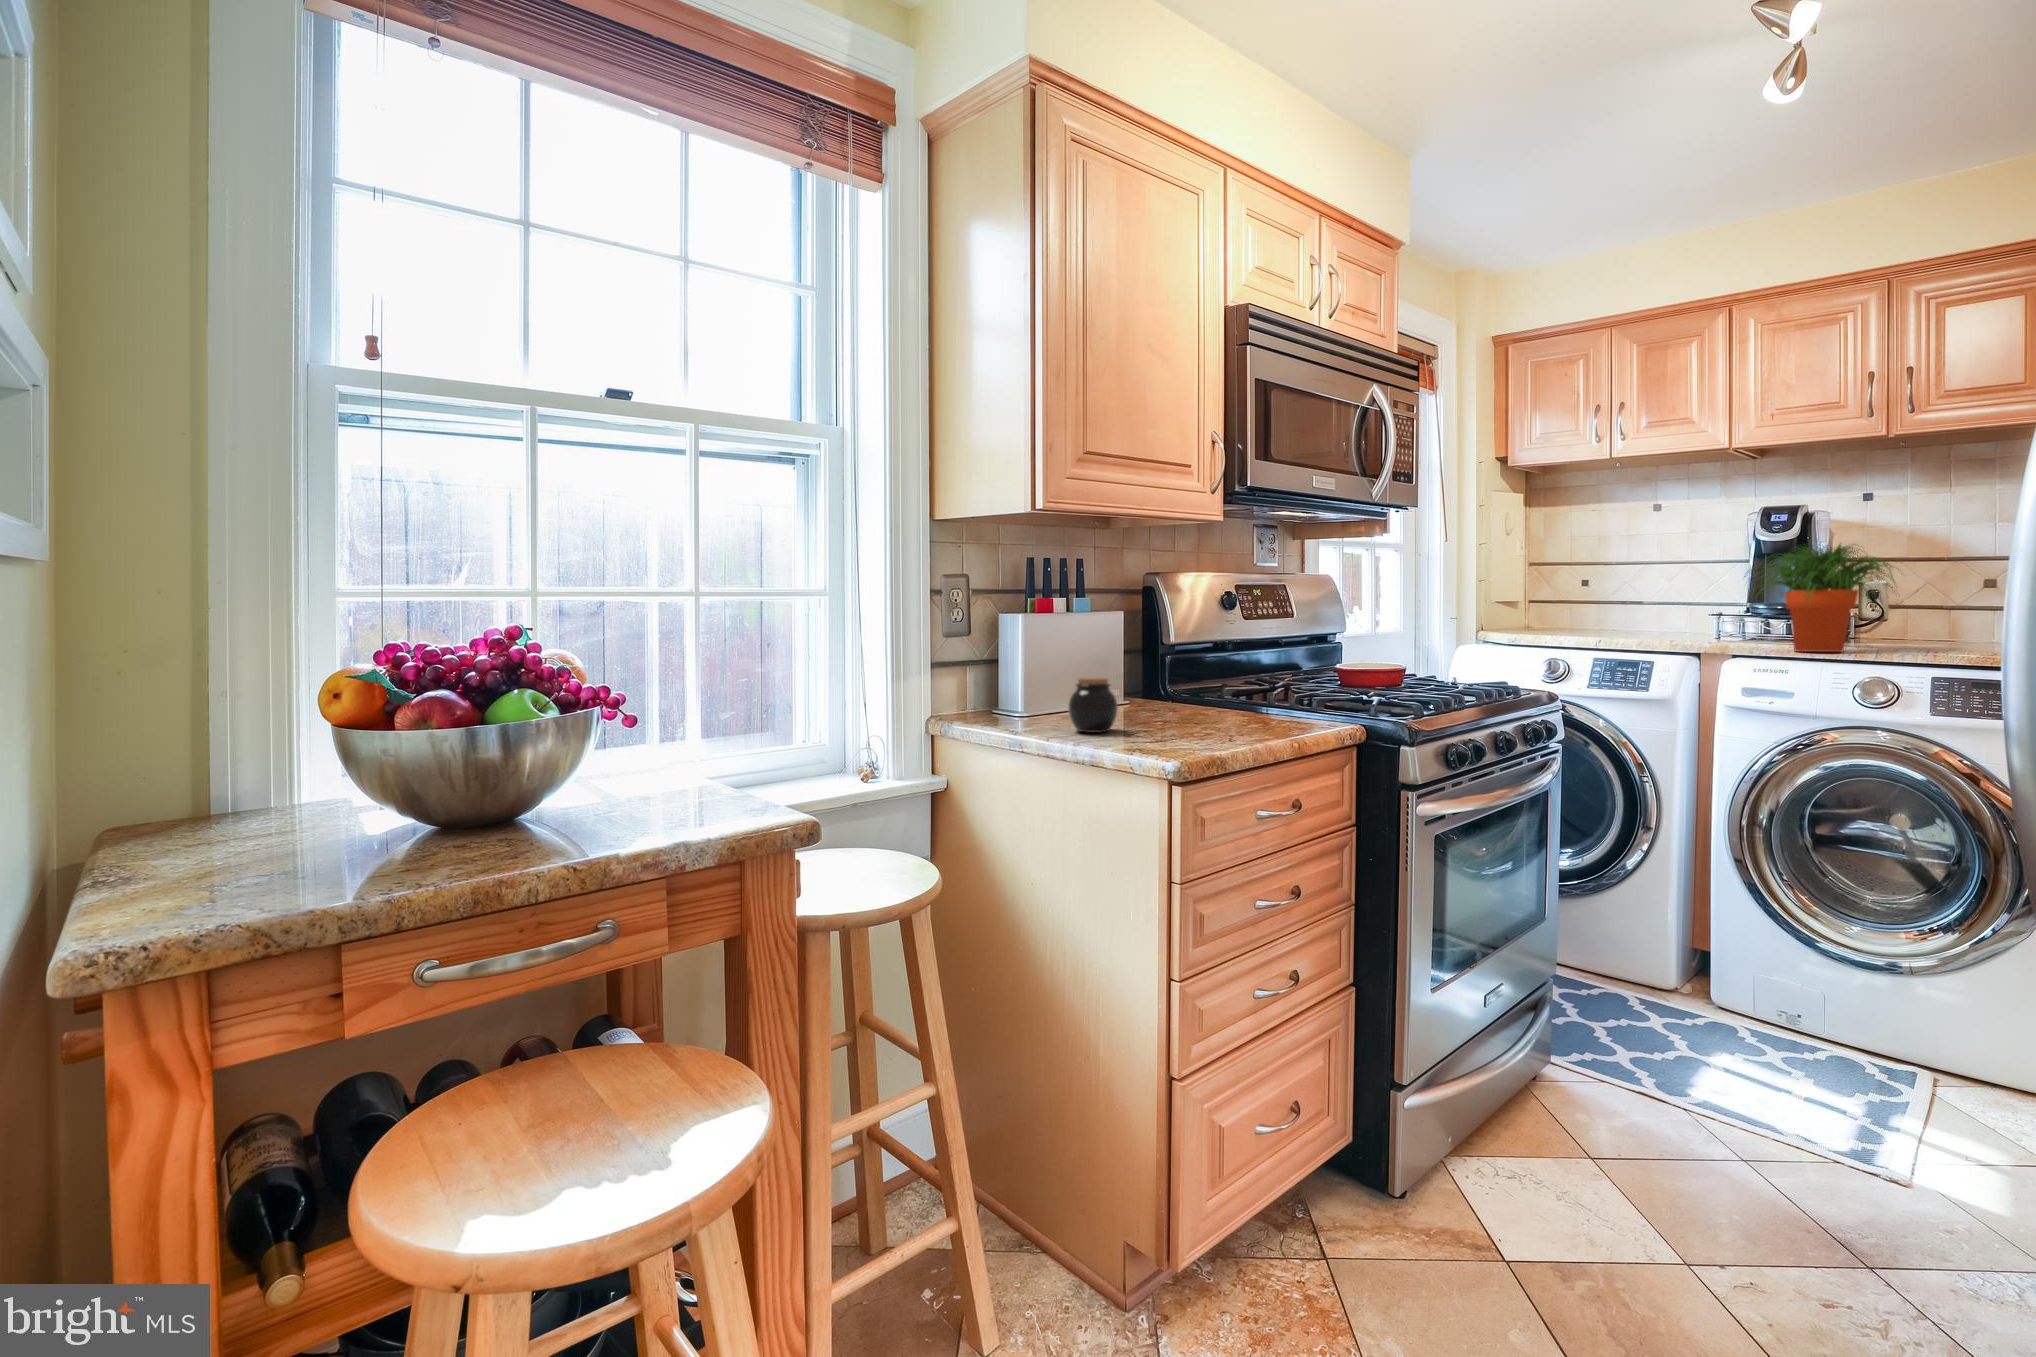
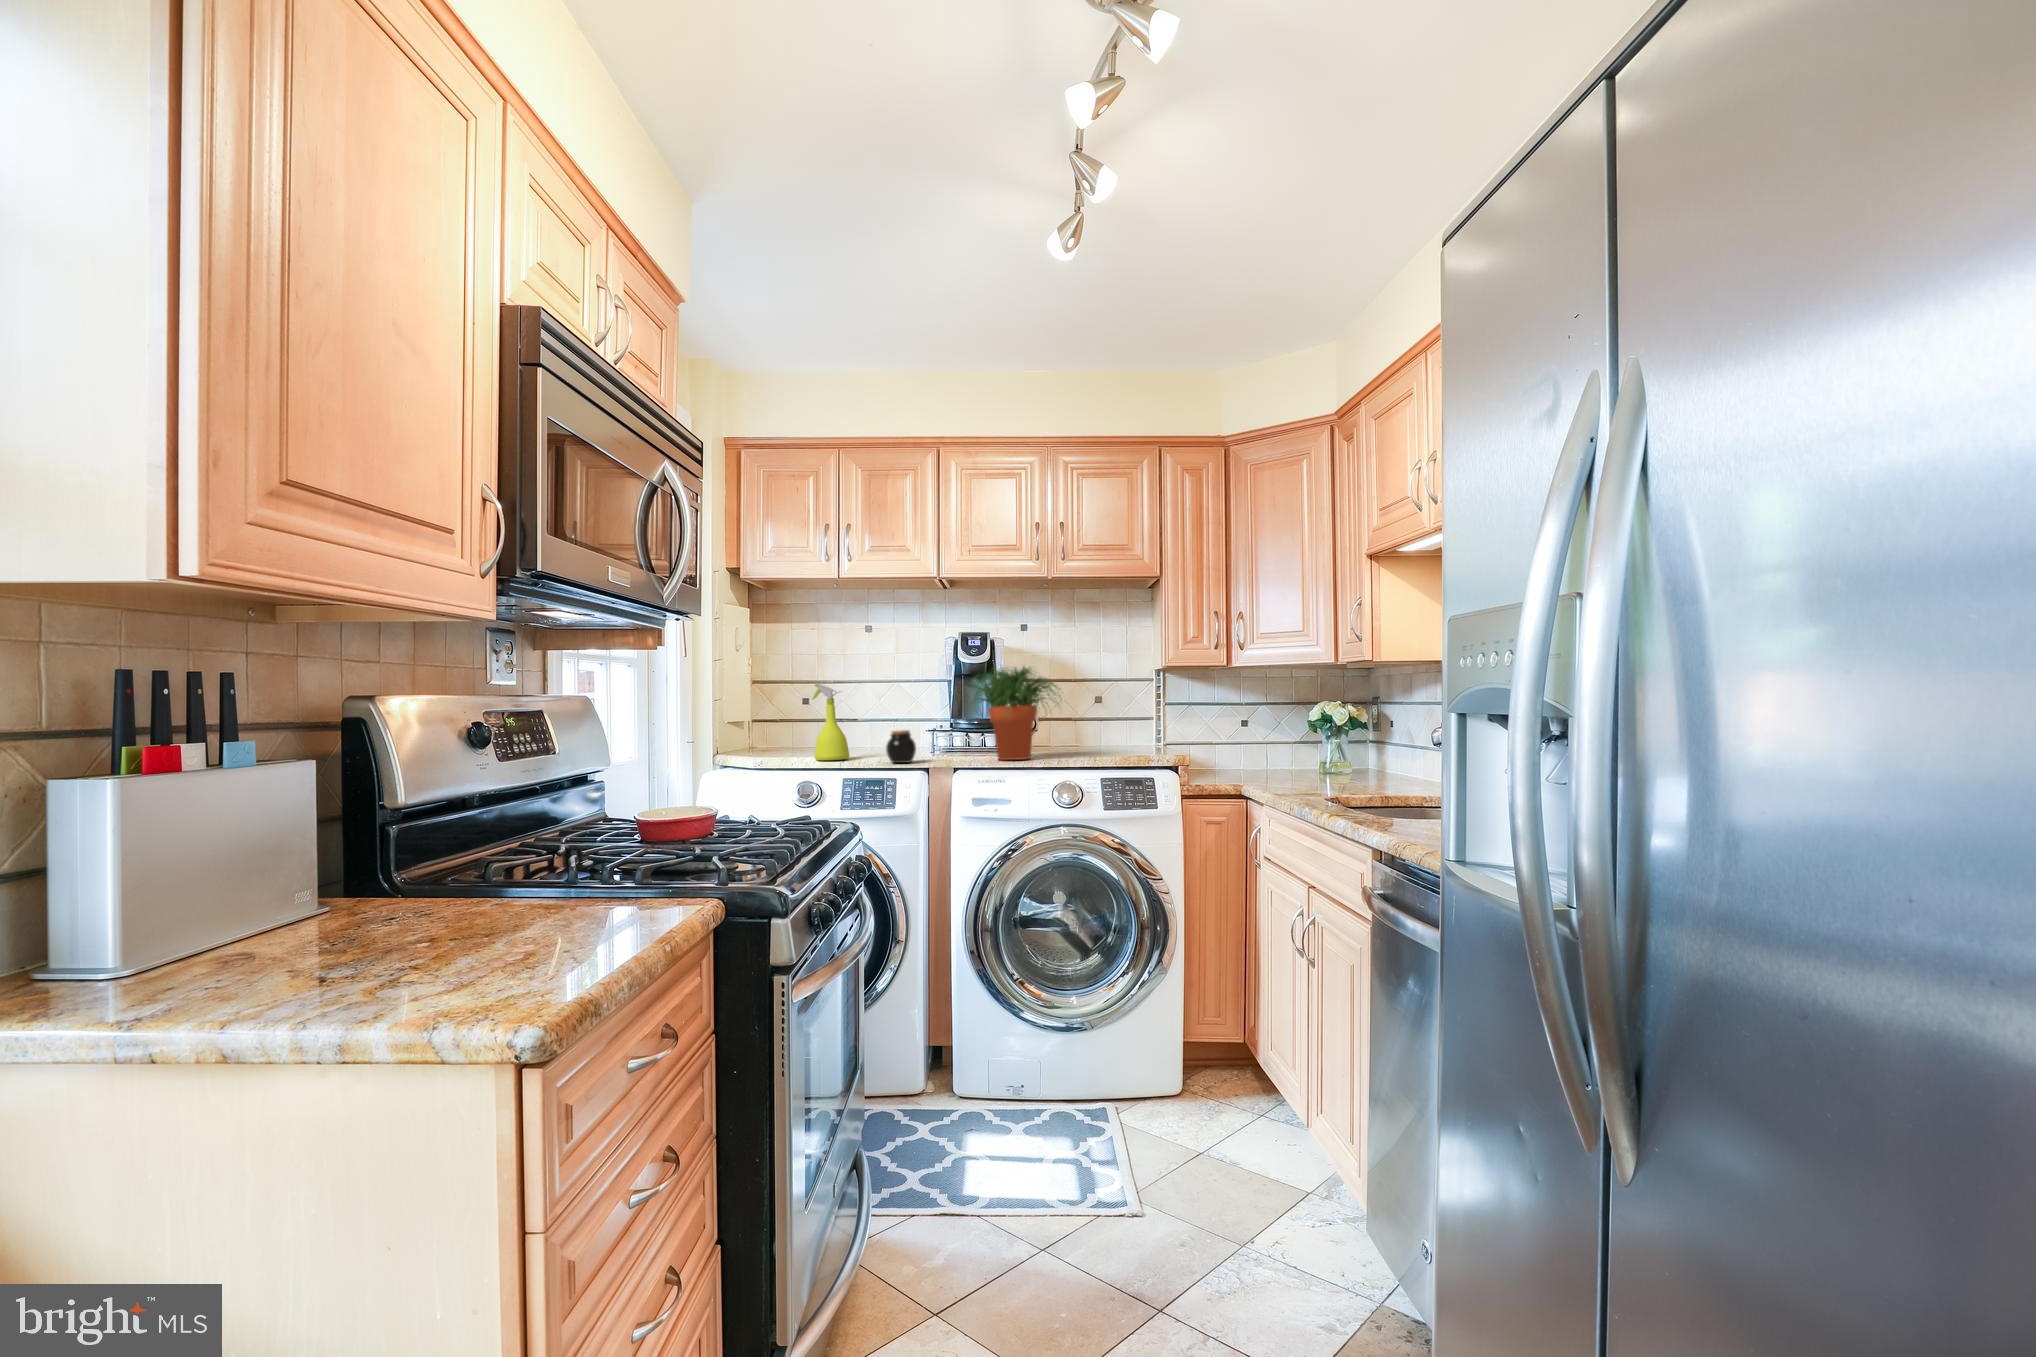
spray bottle: none [1566,566,1606,642] -> present [812,684,849,760]
jar: present [1068,677,1118,733] -> present [886,730,916,763]

